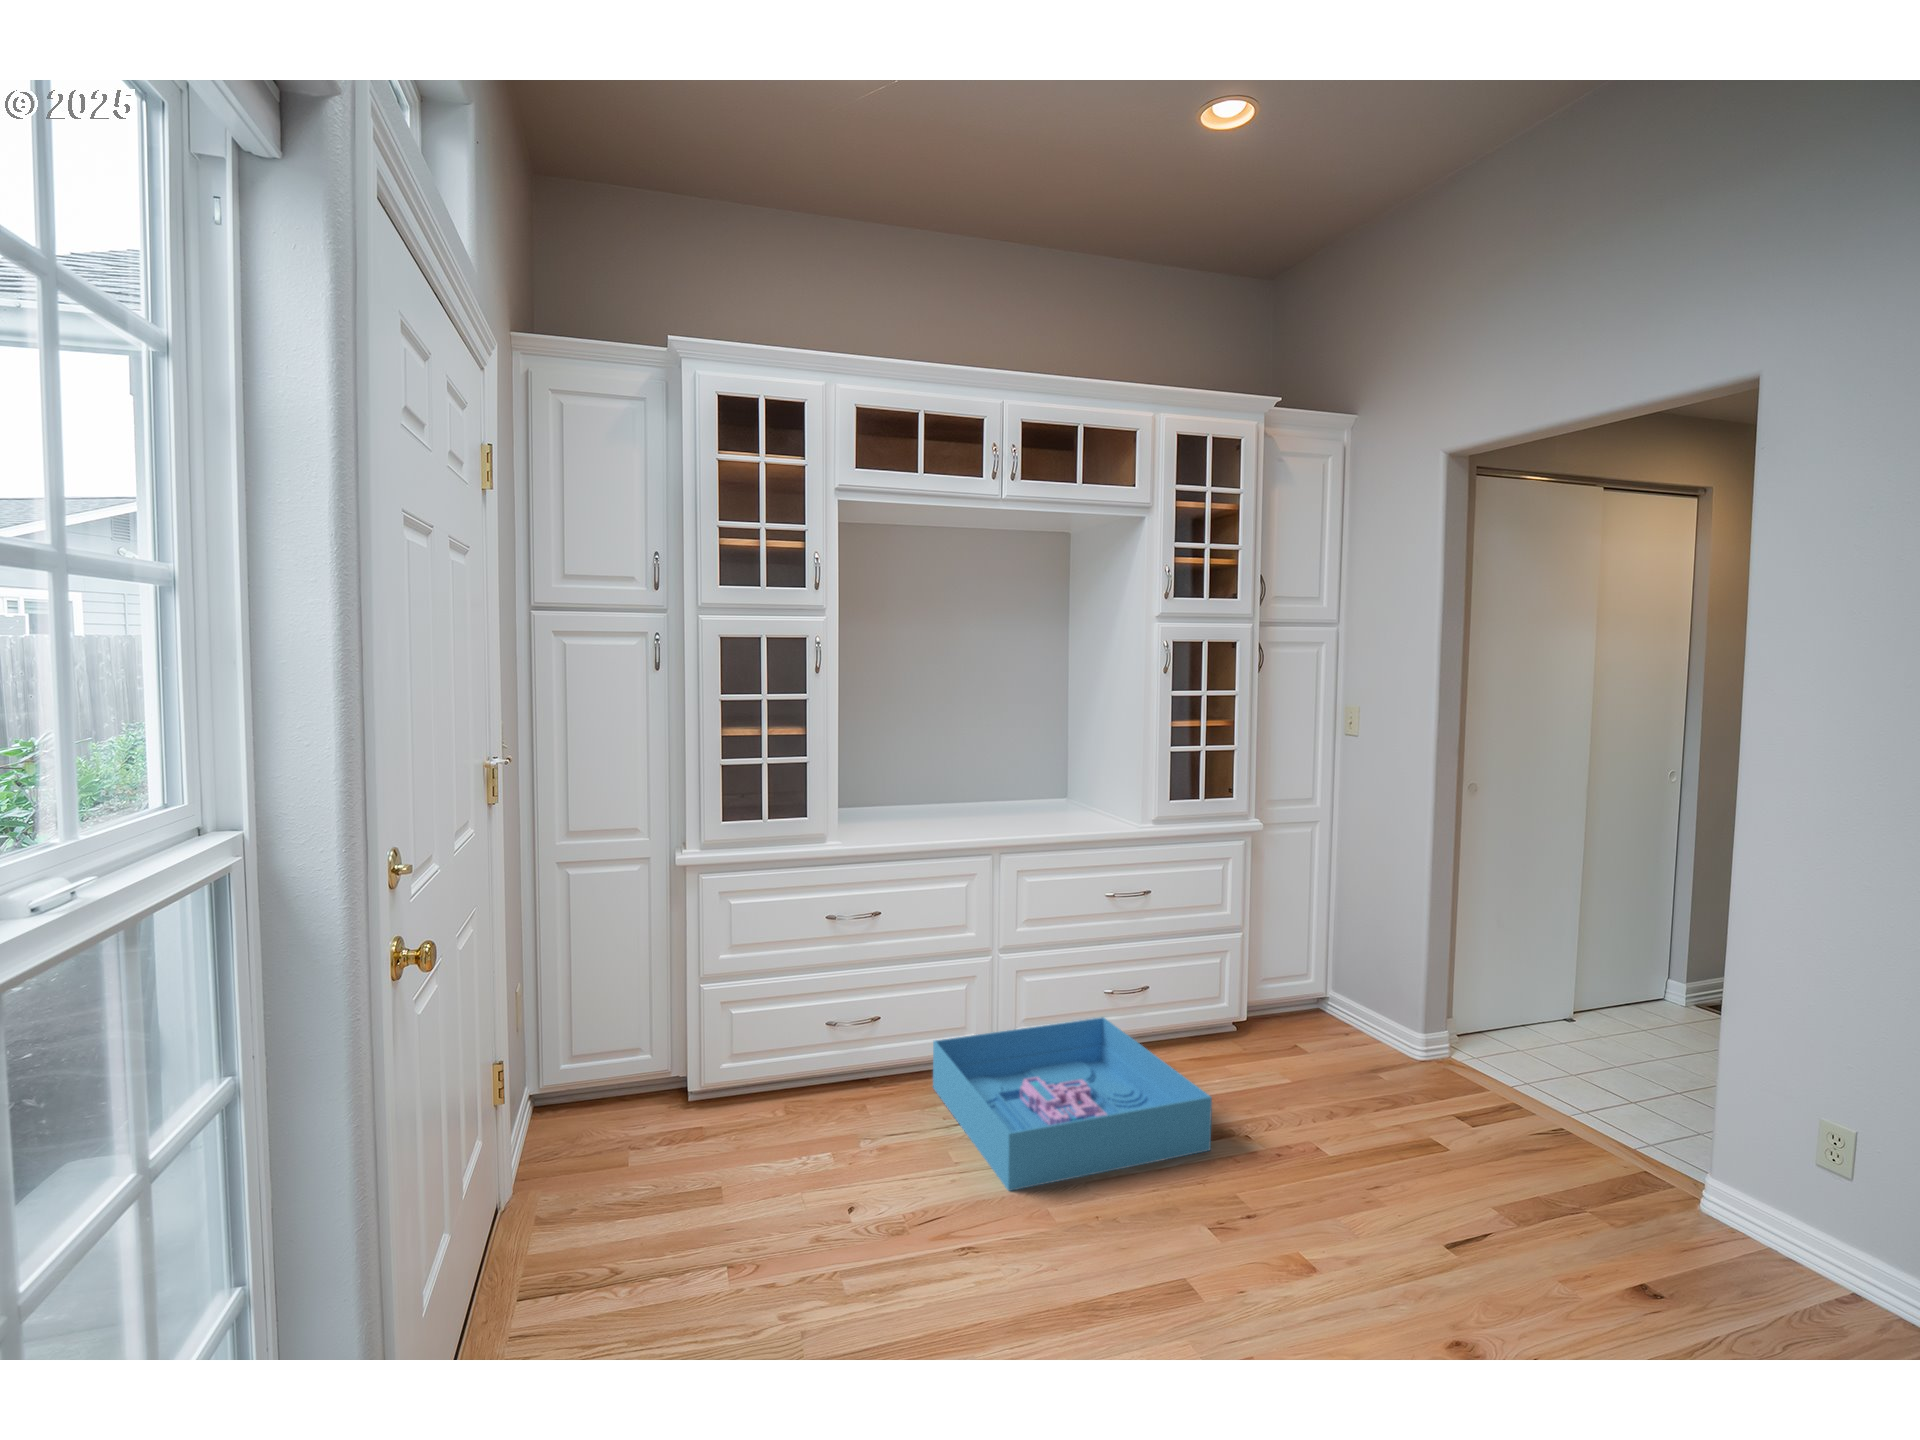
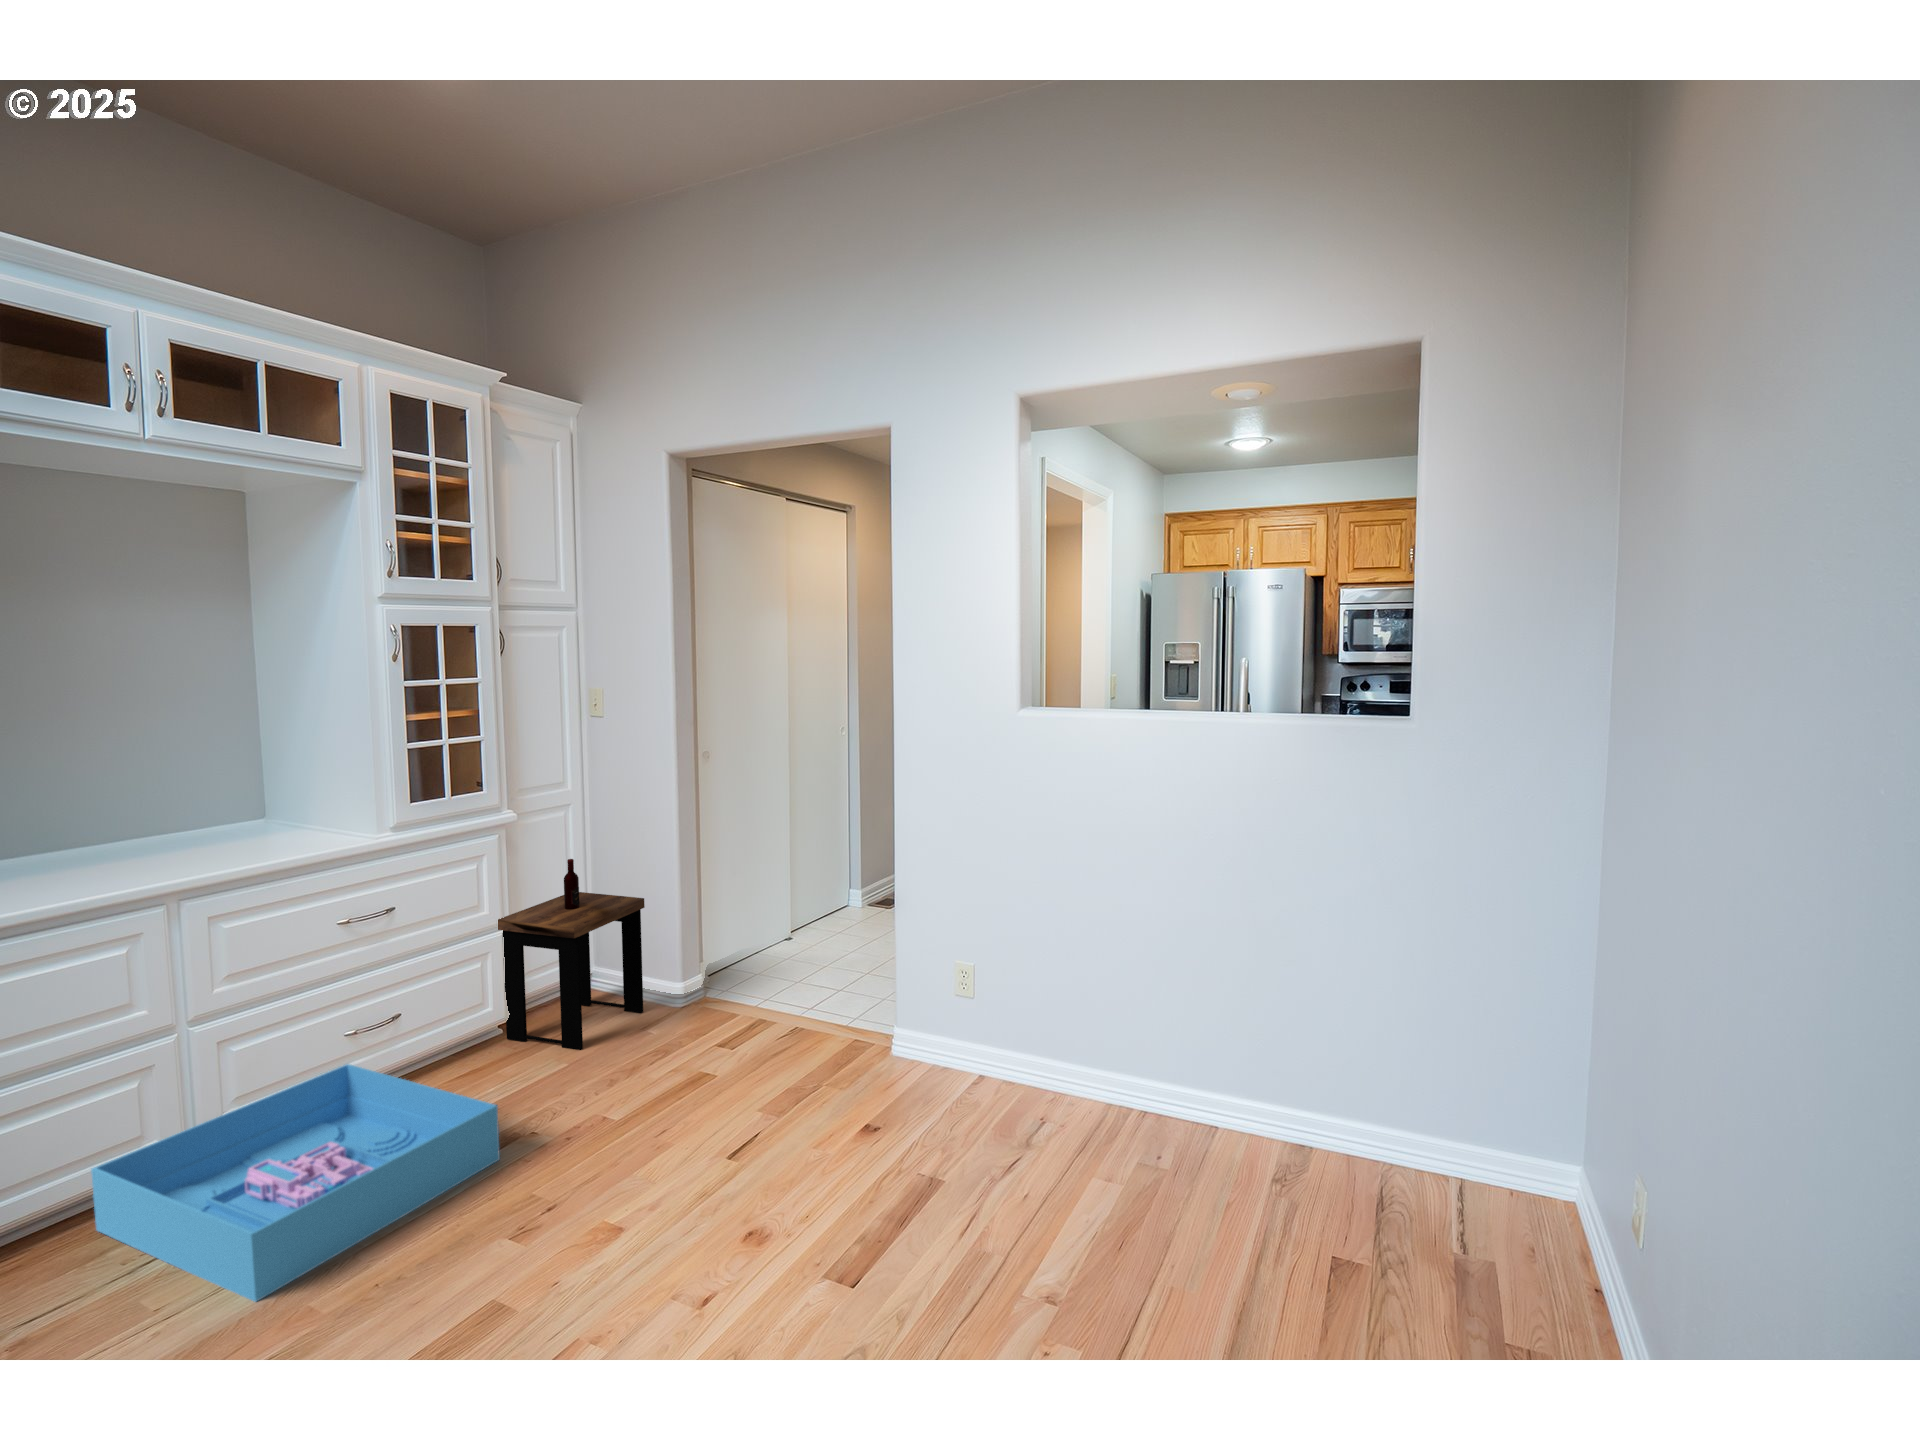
side table: none [1237,875,1386,1070] -> present [498,859,645,1050]

